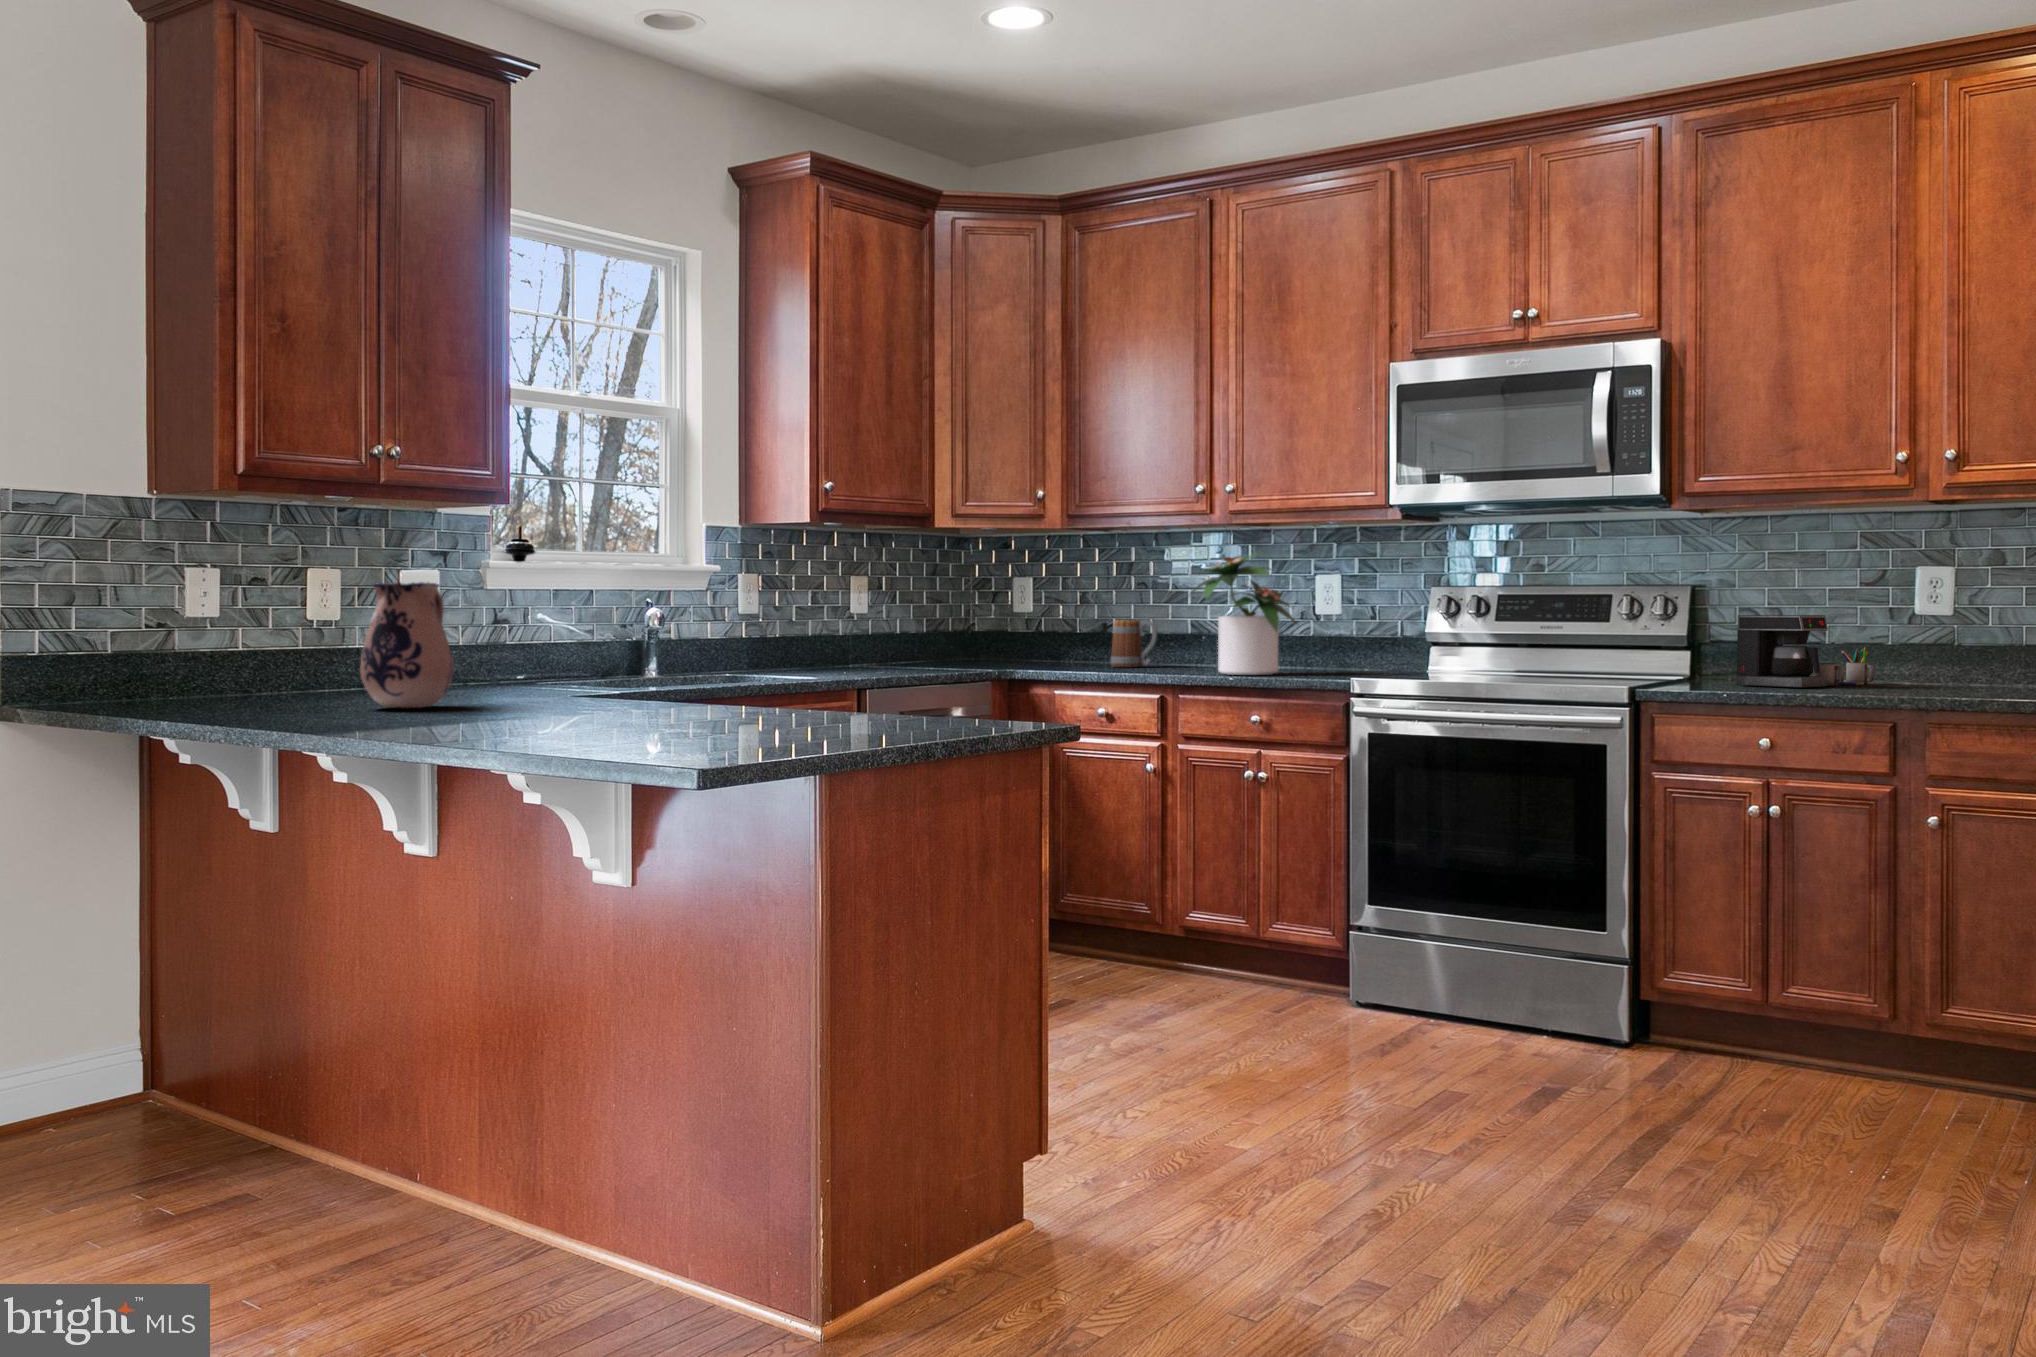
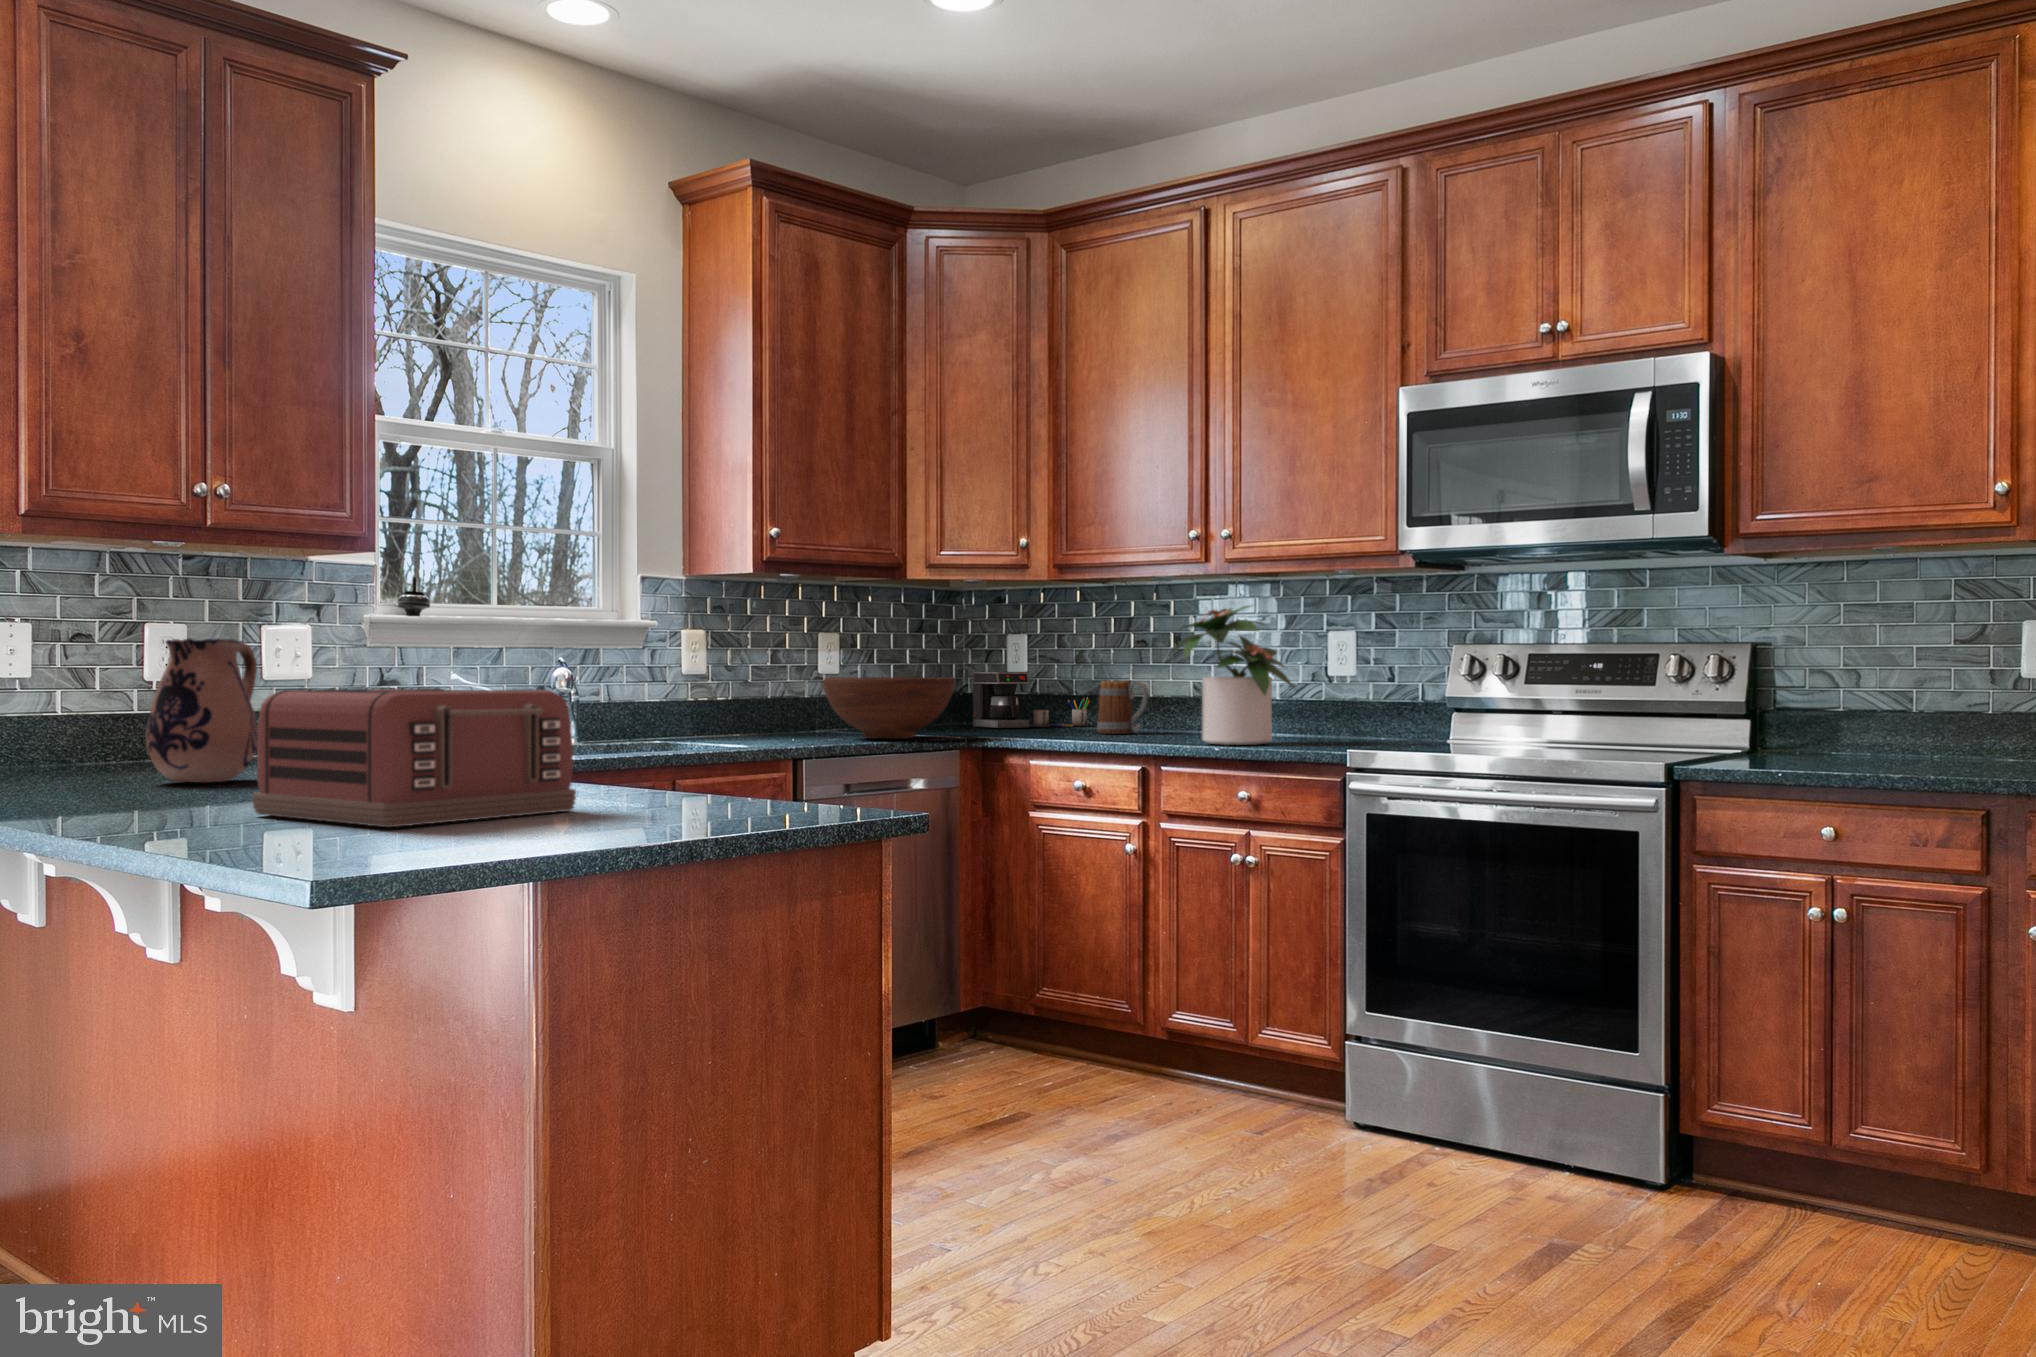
coffee maker: present [1737,615,1874,688] -> present [973,672,1090,728]
fruit bowl: none [876,617,993,672] -> present [823,677,955,739]
toaster: none [525,624,789,737] -> present [252,688,576,827]

